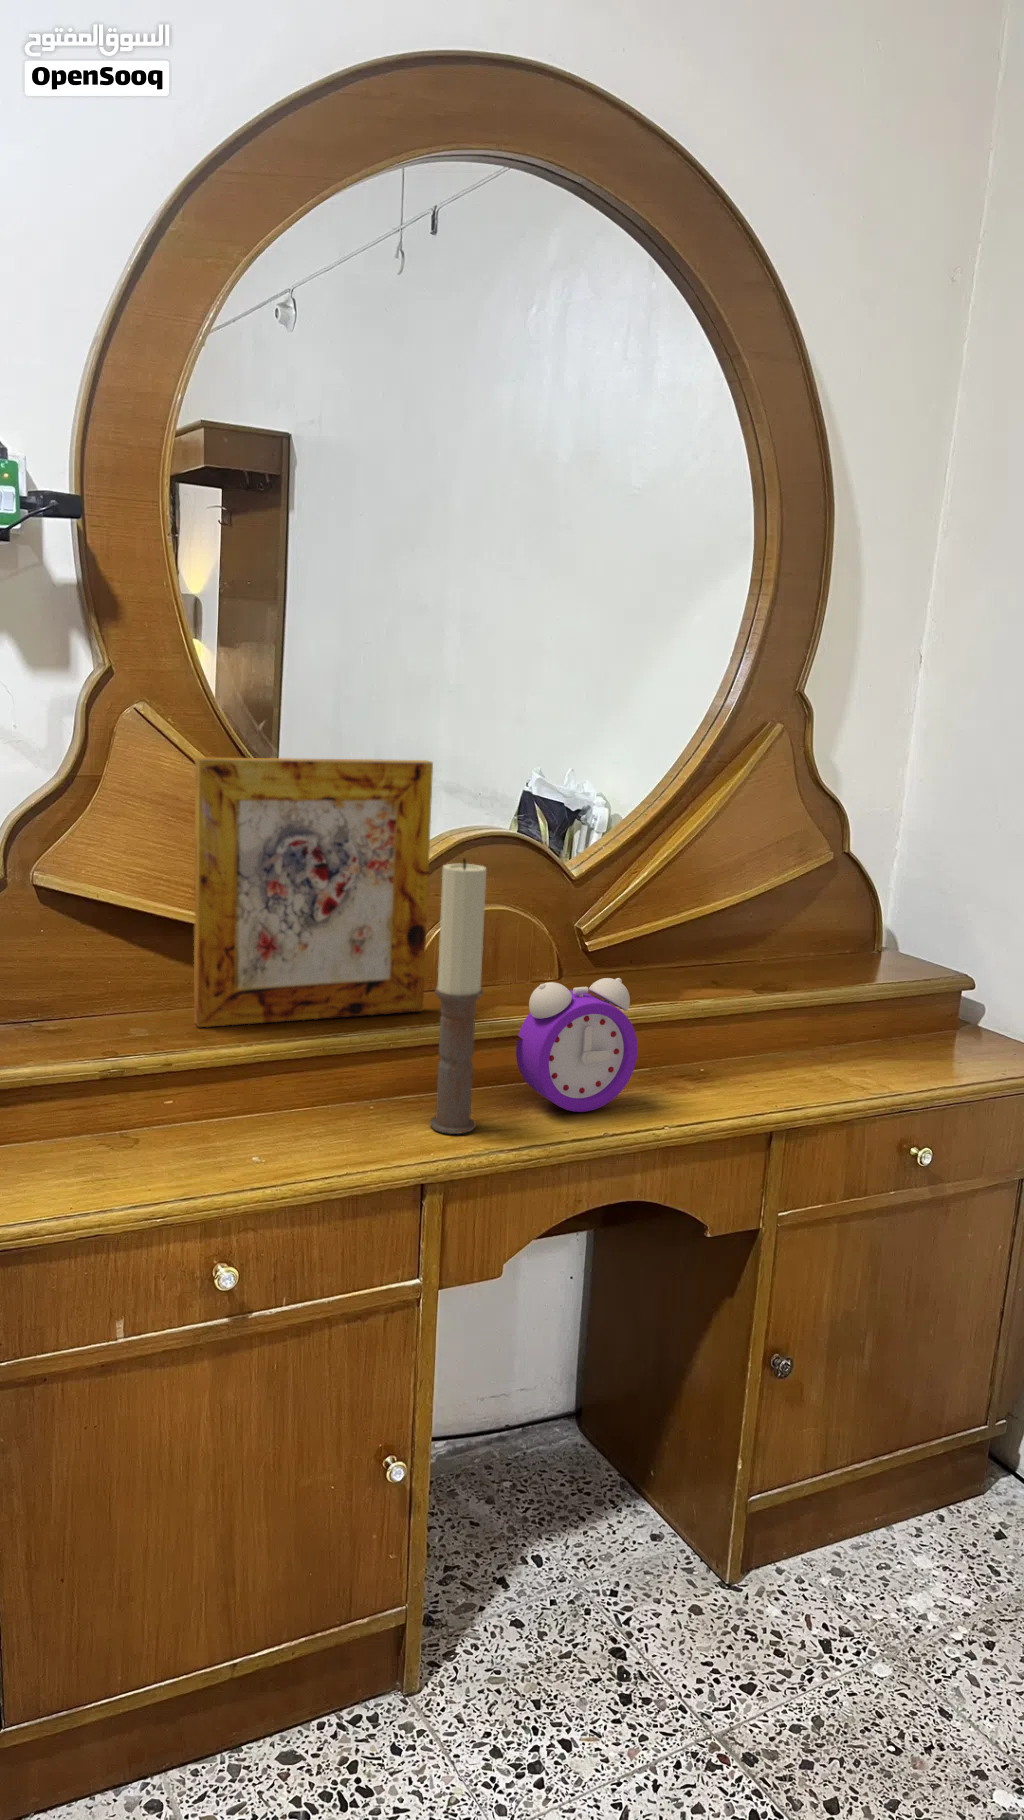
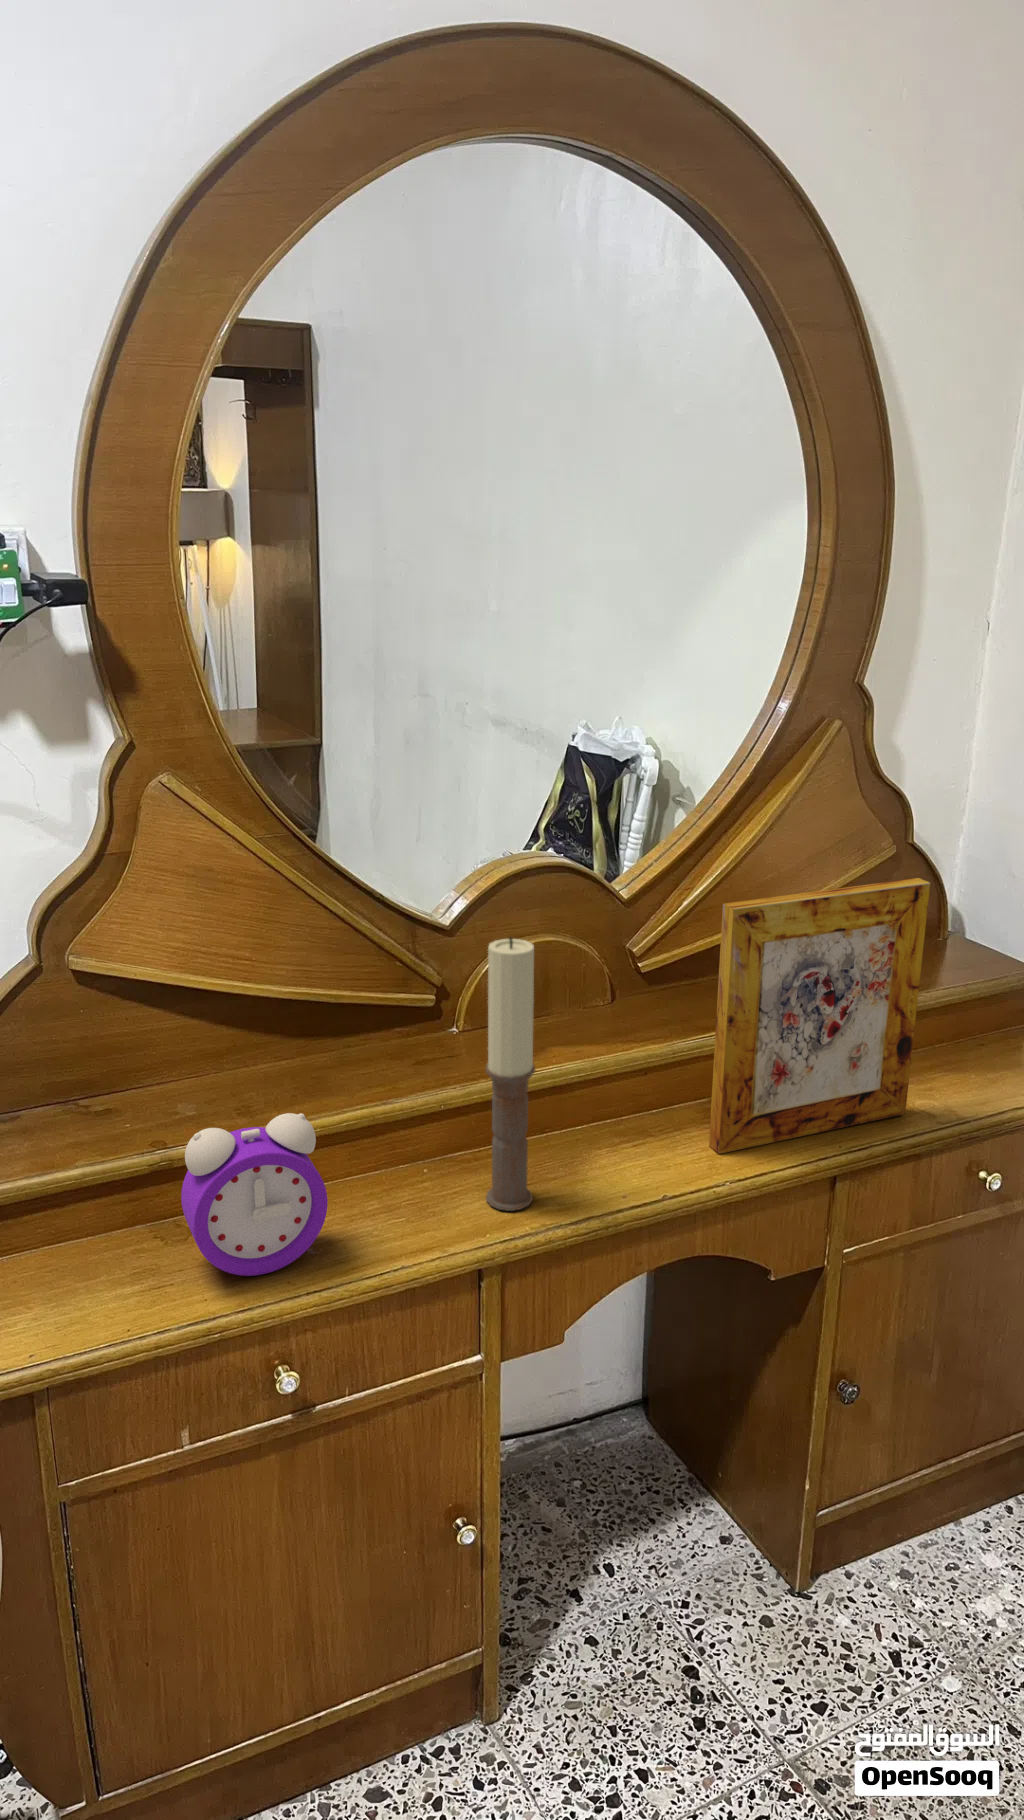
picture frame: present [194,757,433,1027] -> present [709,878,930,1154]
alarm clock: present [516,978,638,1112] -> present [181,1113,328,1276]

